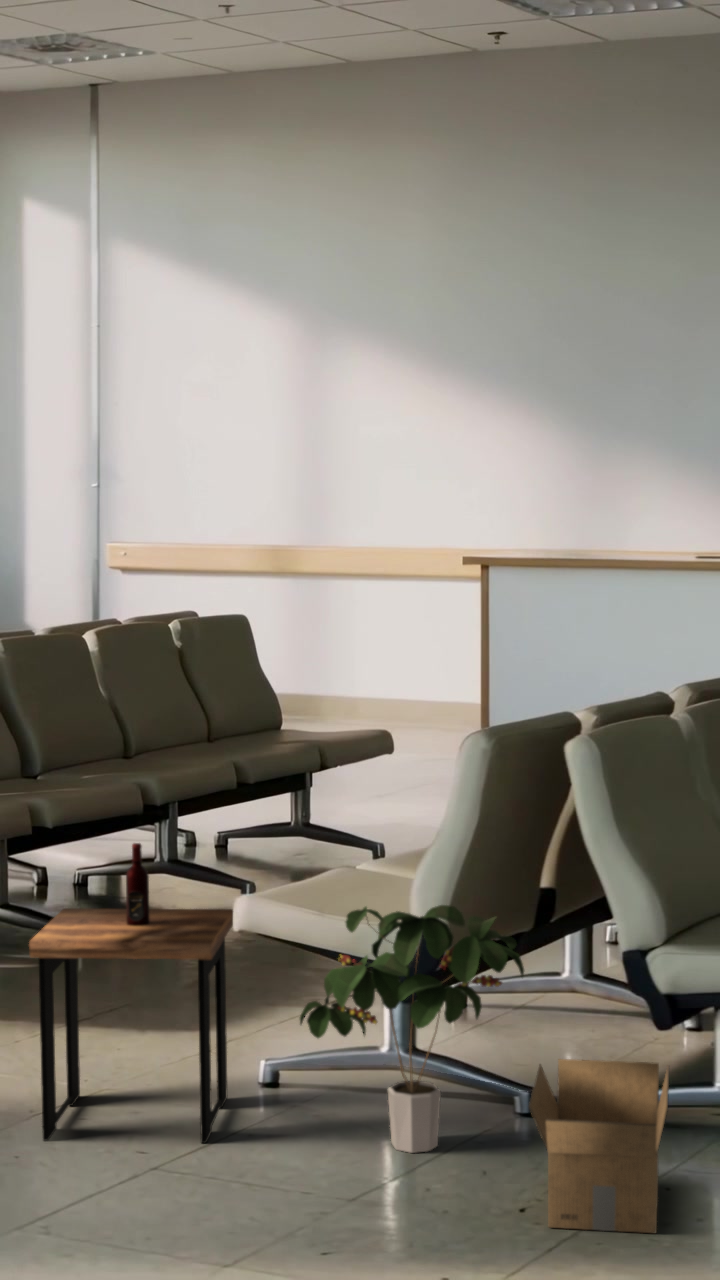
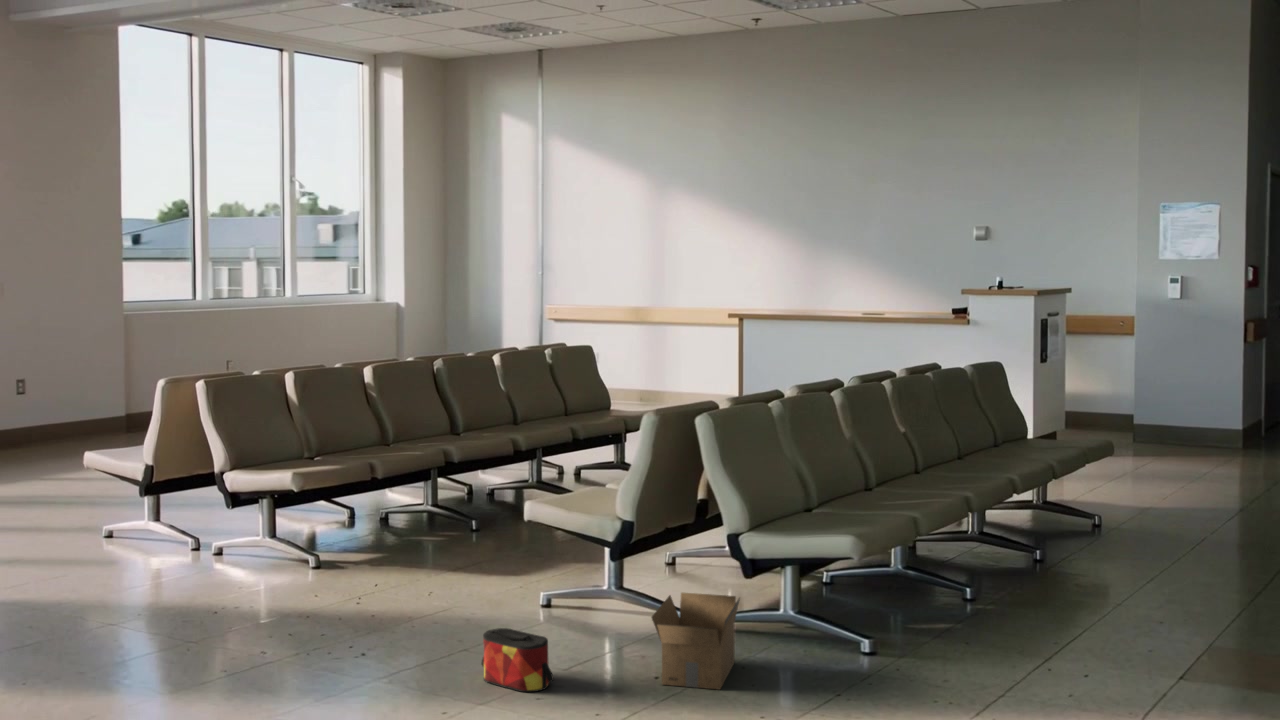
side table: present [29,843,233,1143] -> none [403,469,522,635]
potted plant: present [300,905,524,1153] -> none [547,506,669,643]
bag: none [211,1134,356,1251] -> present [481,628,554,692]

